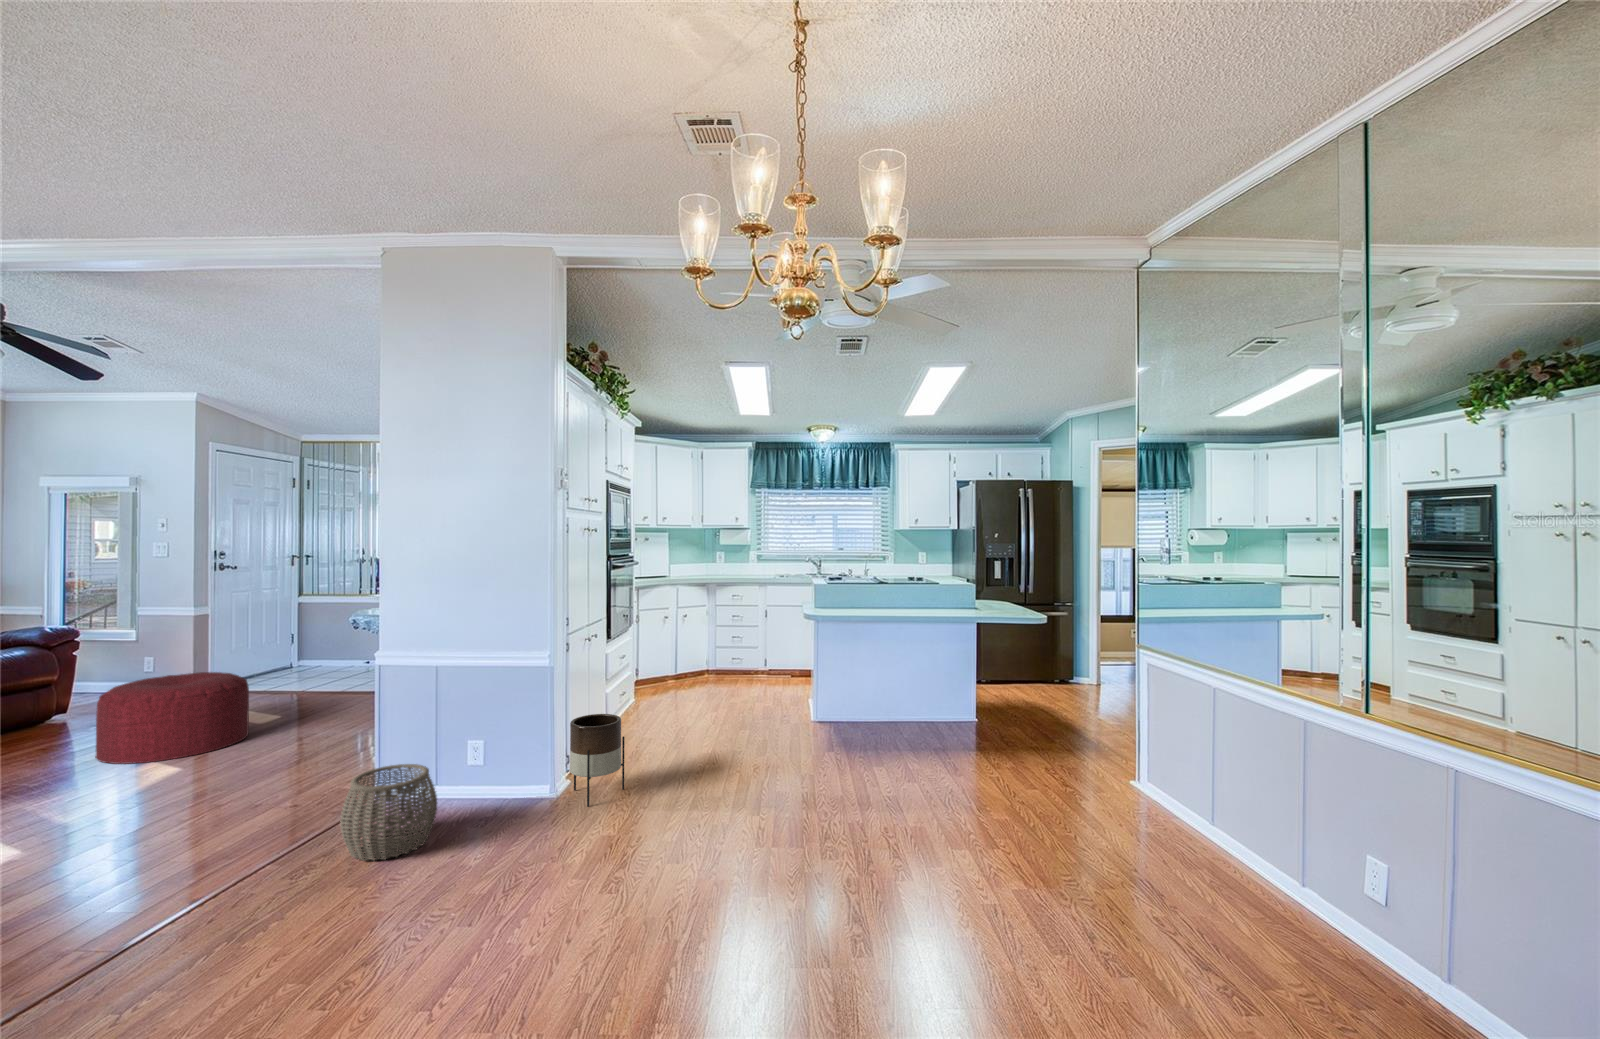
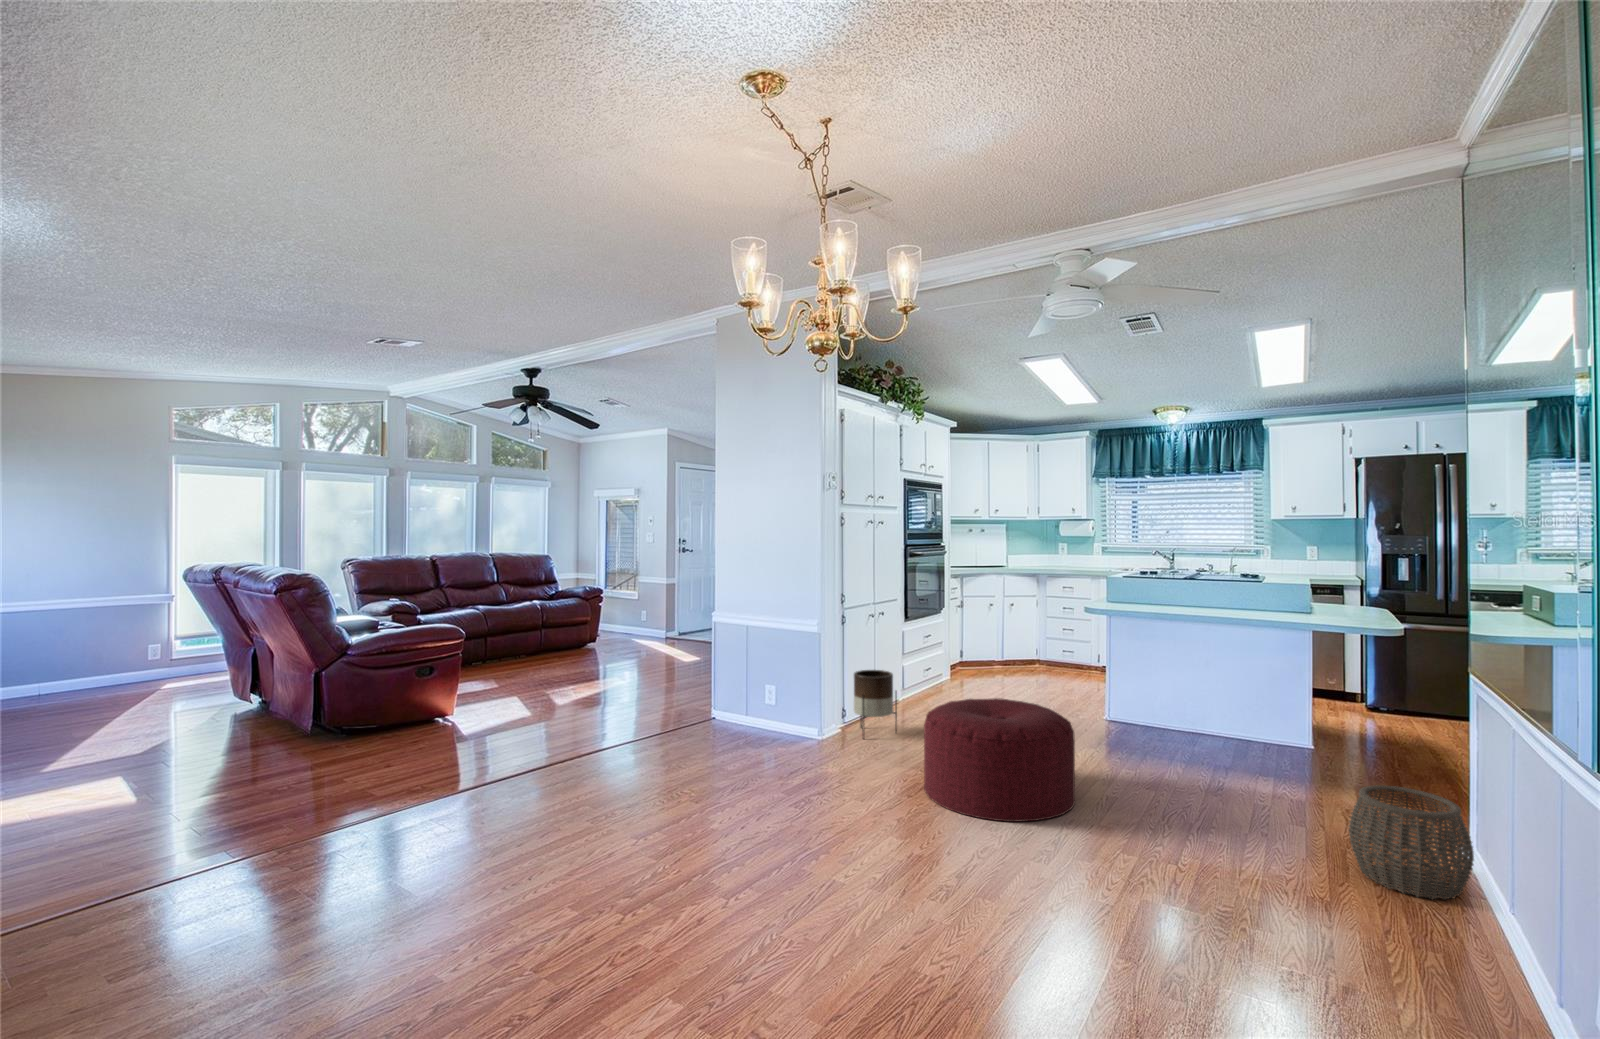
ottoman: present [95,672,249,764] -> present [924,698,1075,822]
woven basket: present [340,764,437,861] -> present [1349,785,1474,900]

